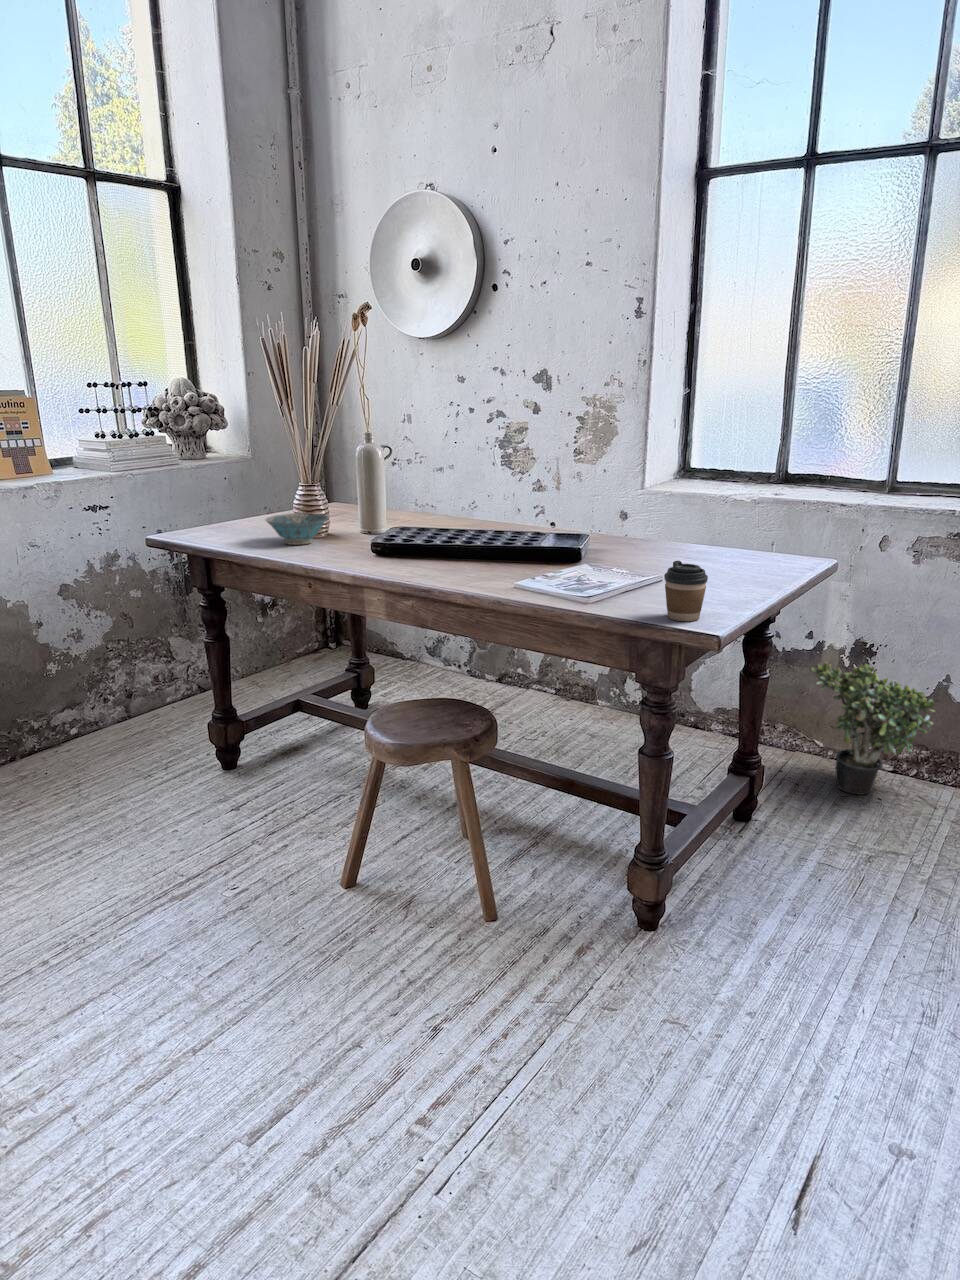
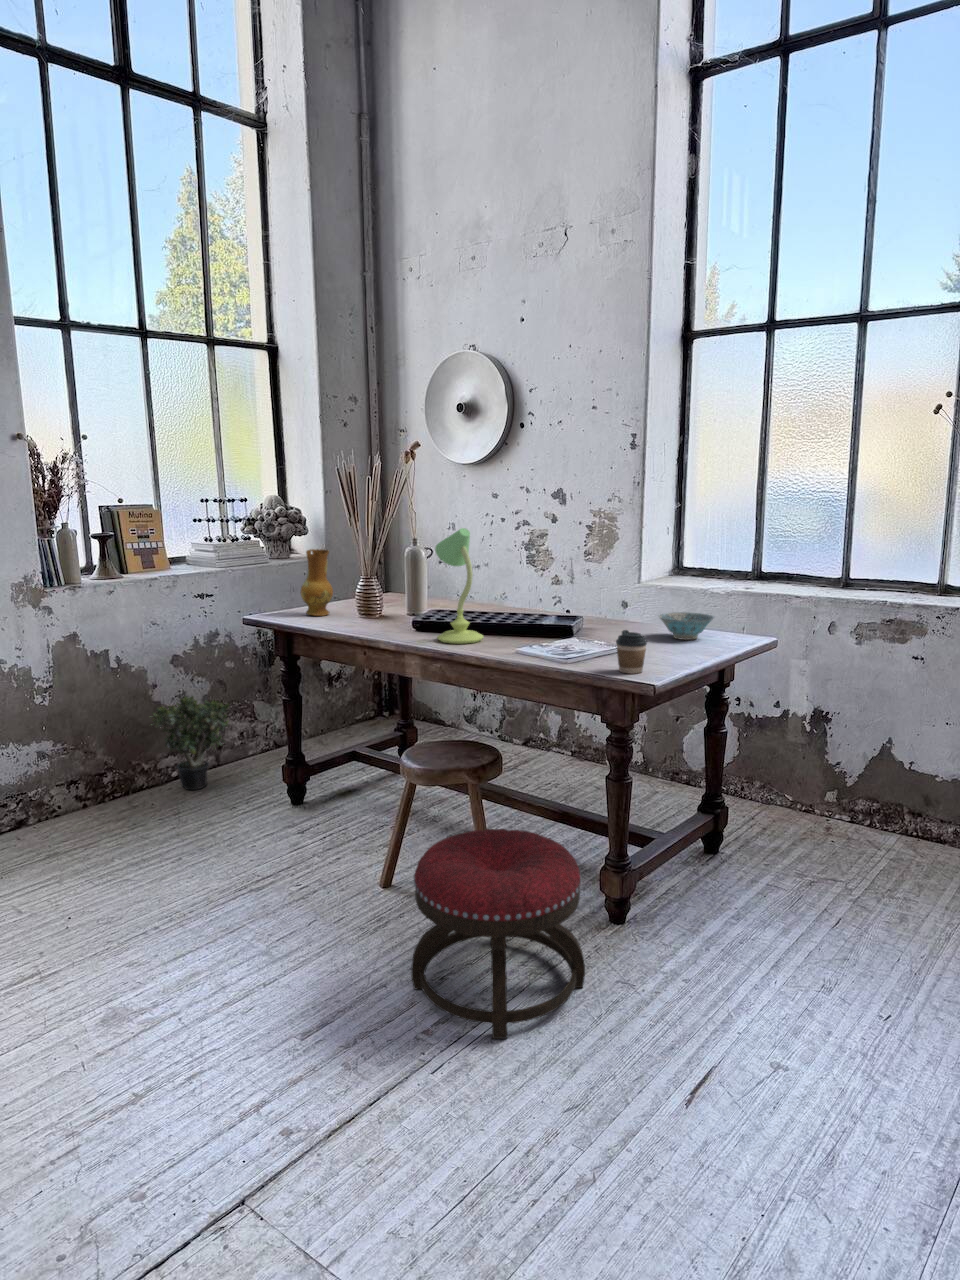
table lamp: none [402,419,468,576] -> present [435,528,484,644]
ceramic jug: none [220,448,263,536] -> present [300,549,333,616]
ceramic bowl: present [266,513,329,545] -> present [658,612,714,640]
potted plant: present [811,663,935,794] -> present [153,696,229,790]
ottoman: none [395,829,624,1128] -> present [411,829,585,1039]

